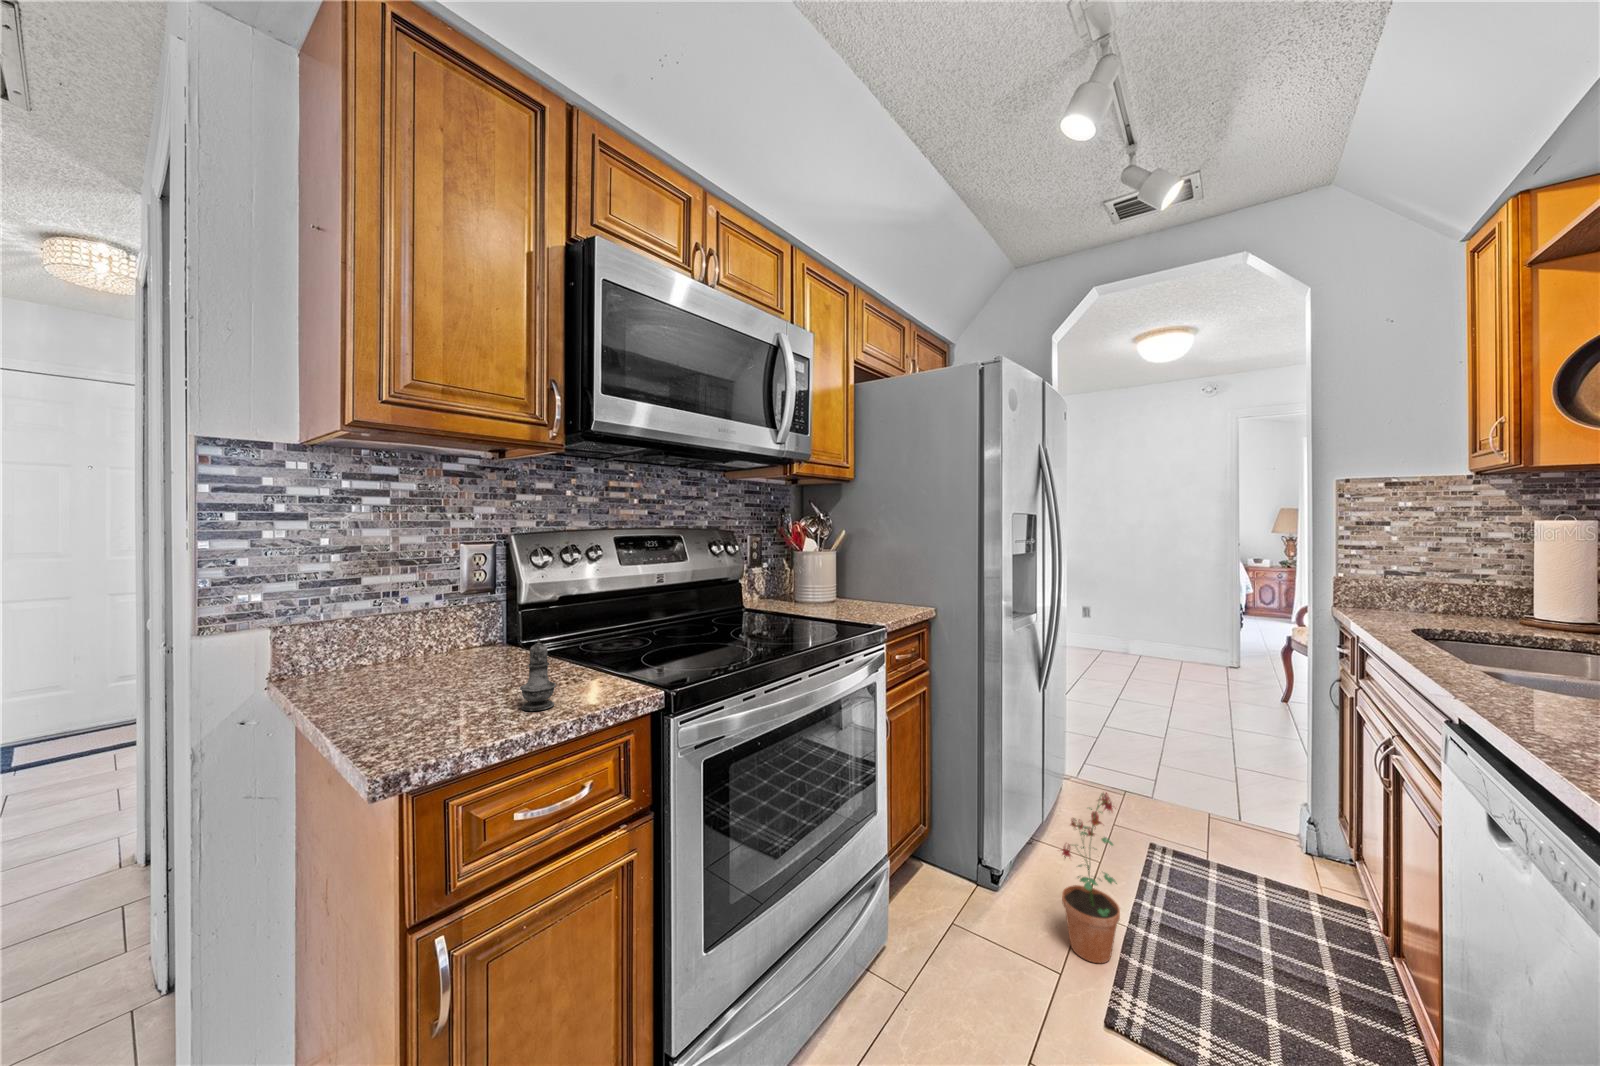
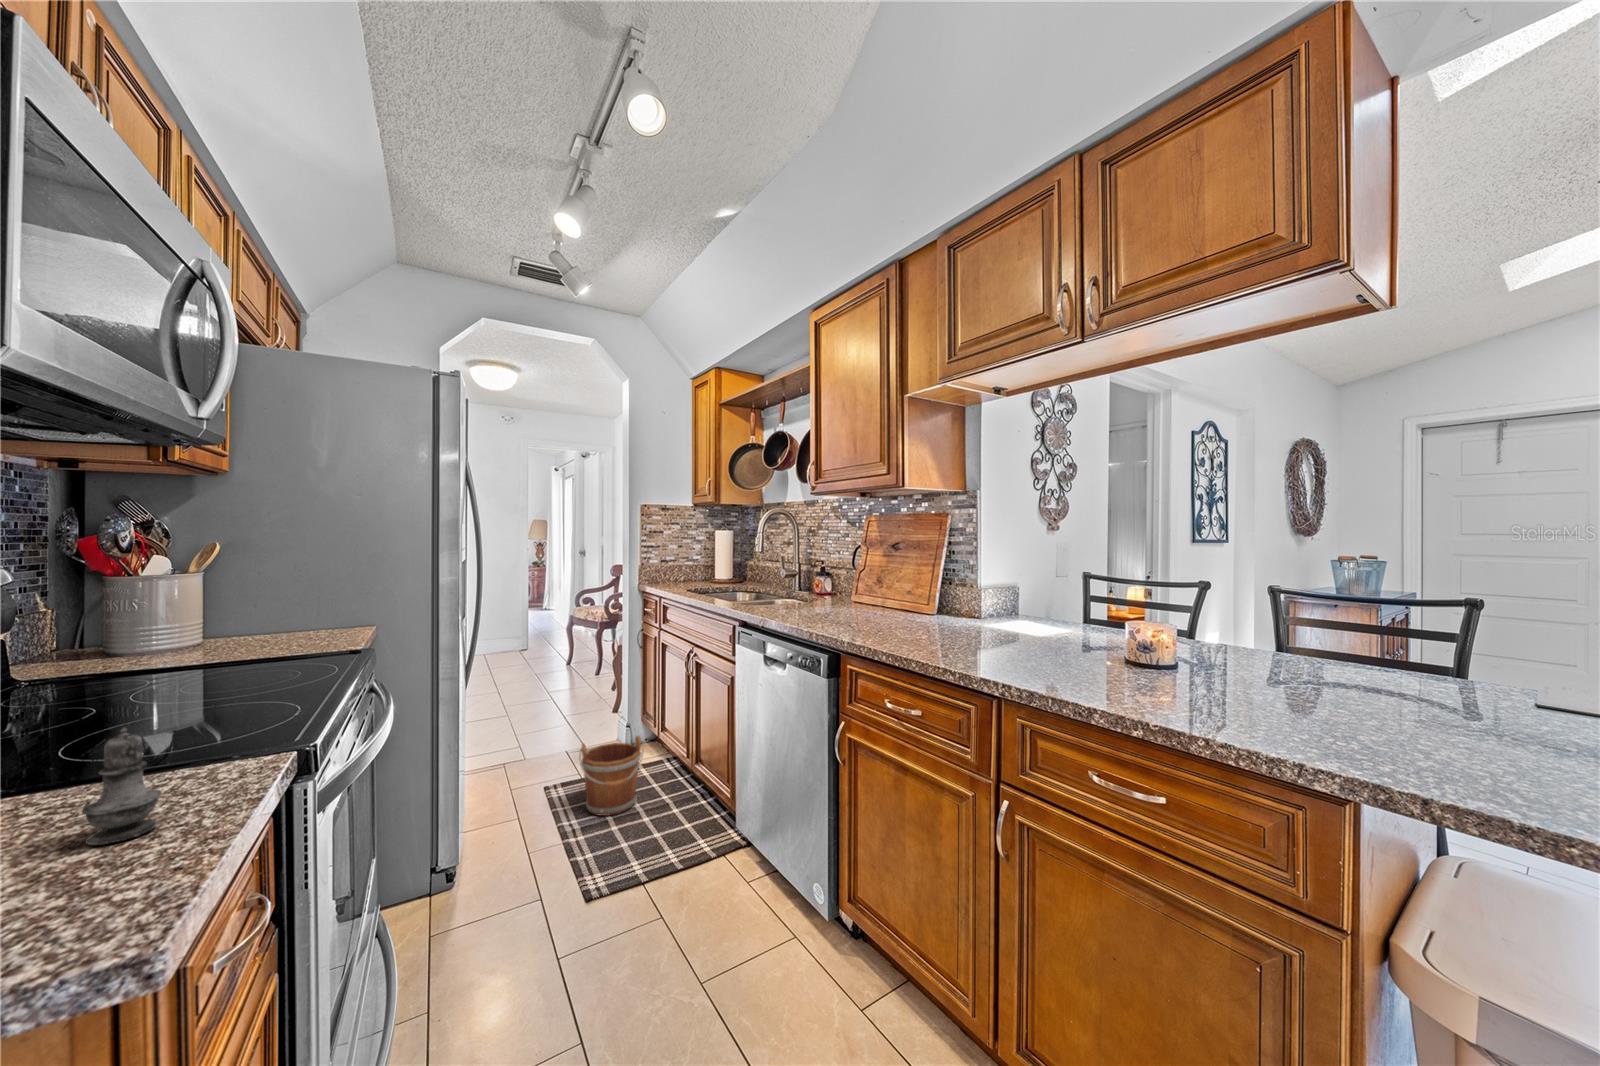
potted plant: present [1061,792,1120,963] -> none [522,743,573,879]
bucket: none [1171,812,1286,947] -> present [579,736,644,816]

